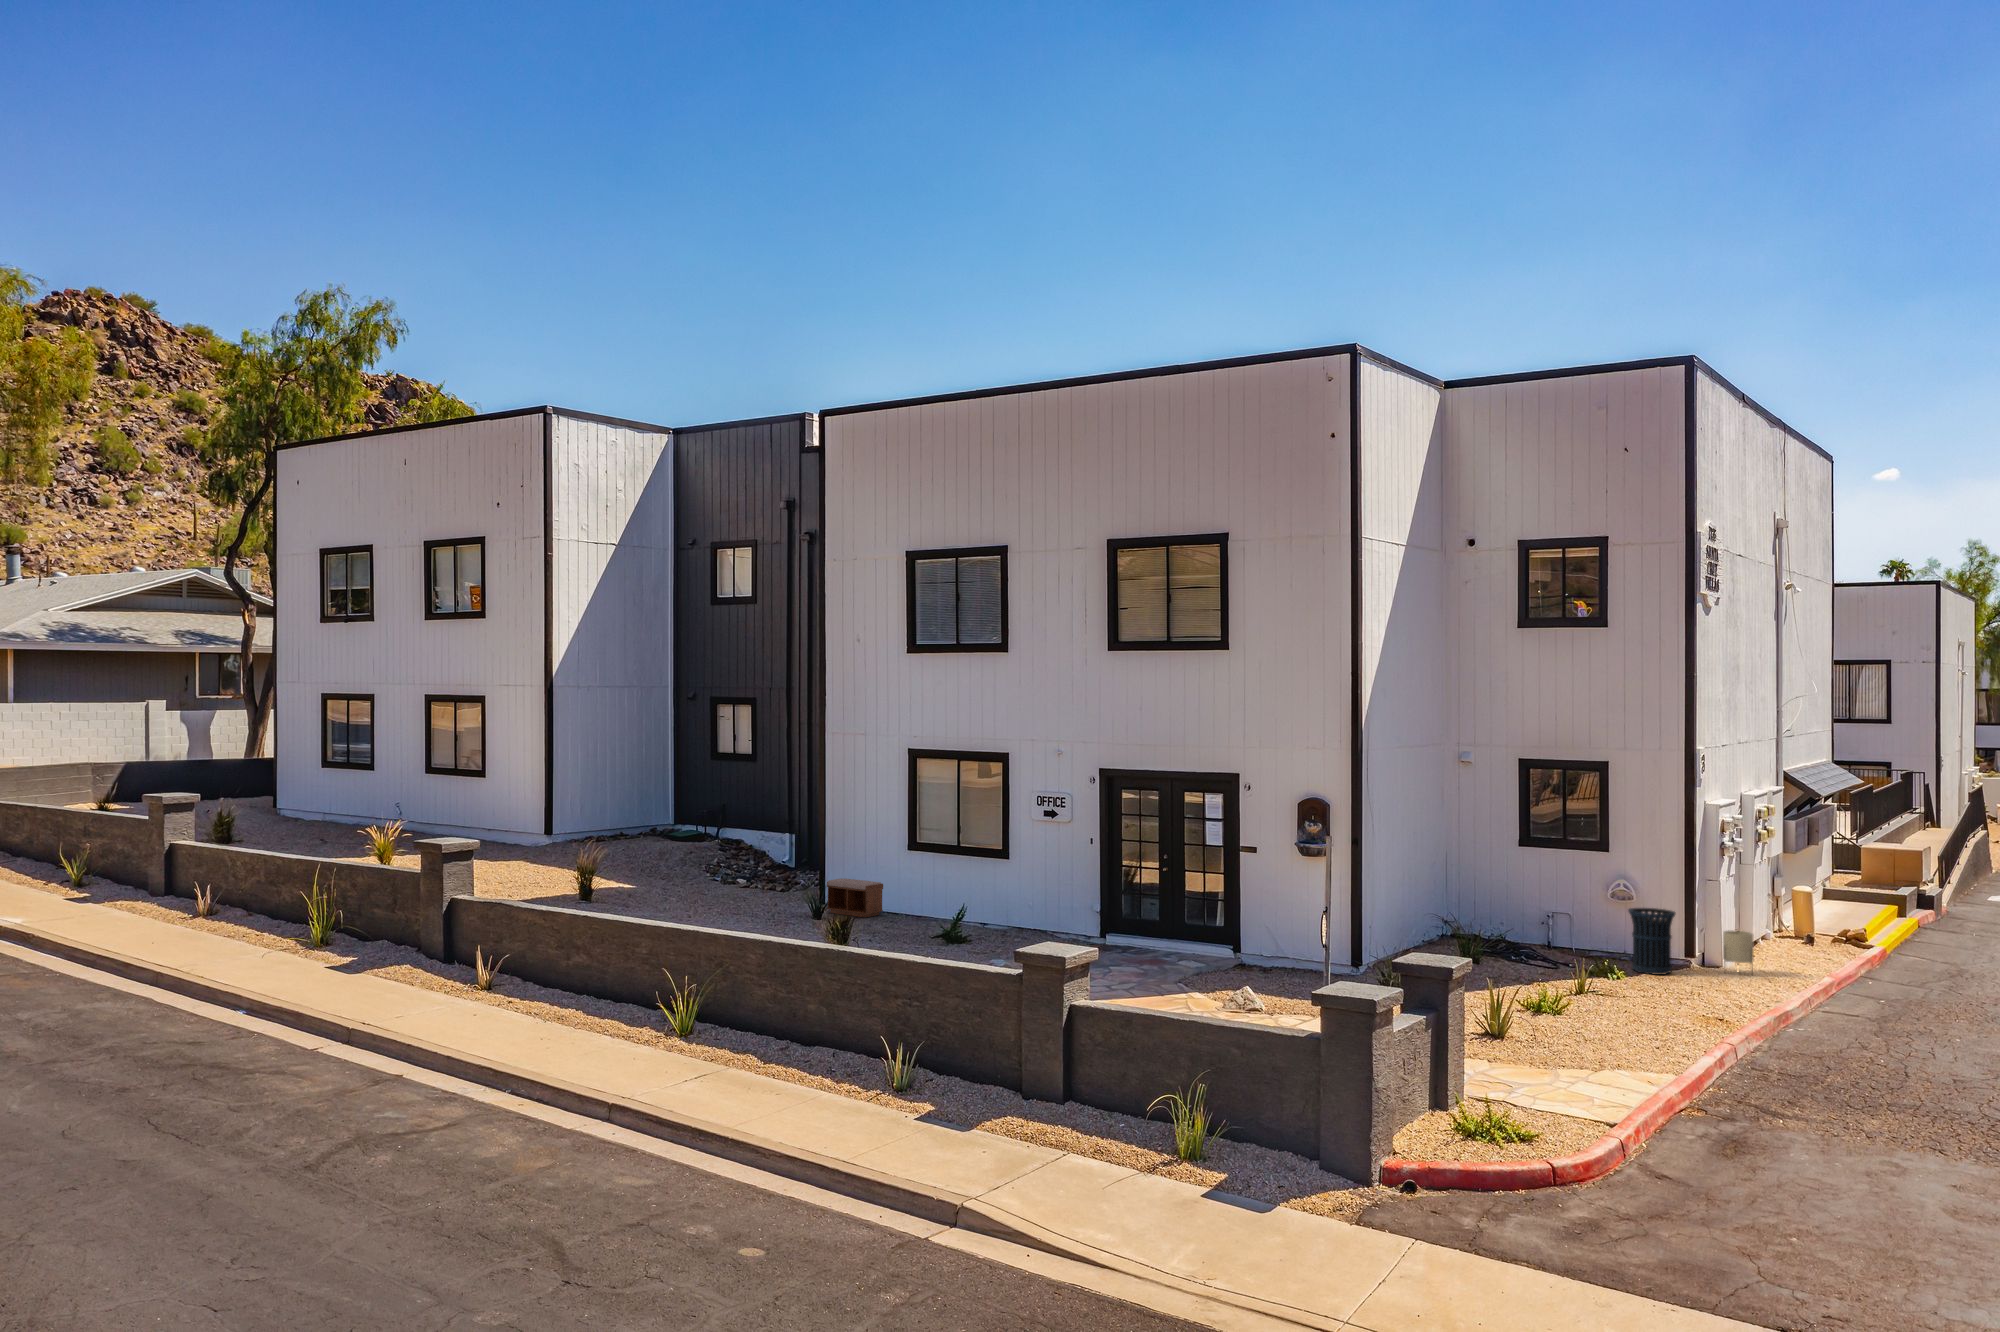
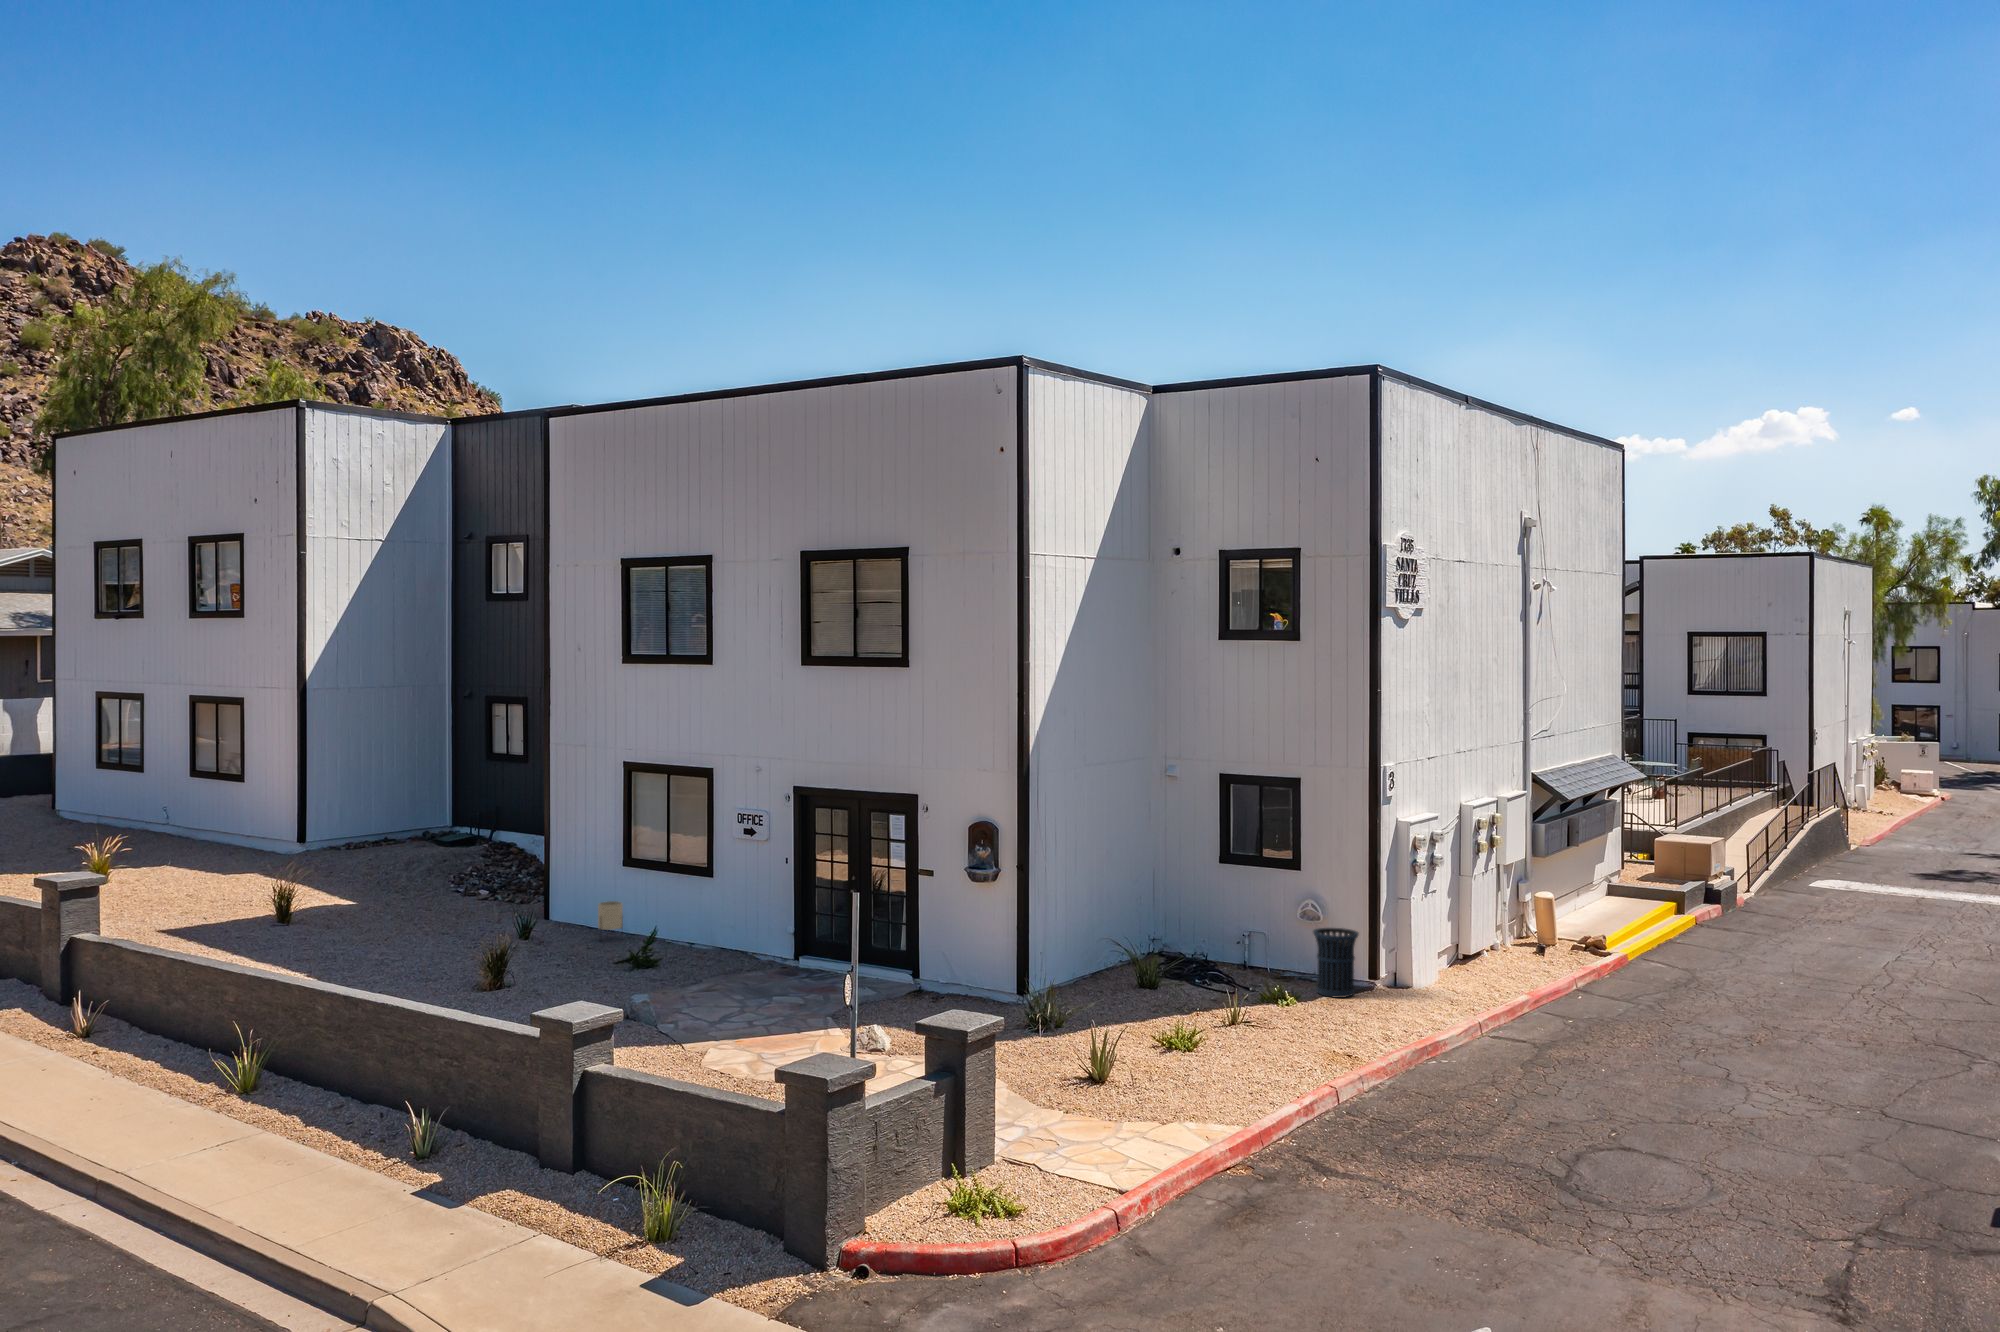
bench: present [827,879,883,917] -> none [539,895,596,936]
planter: present [1723,930,1754,963] -> present [598,901,623,931]

